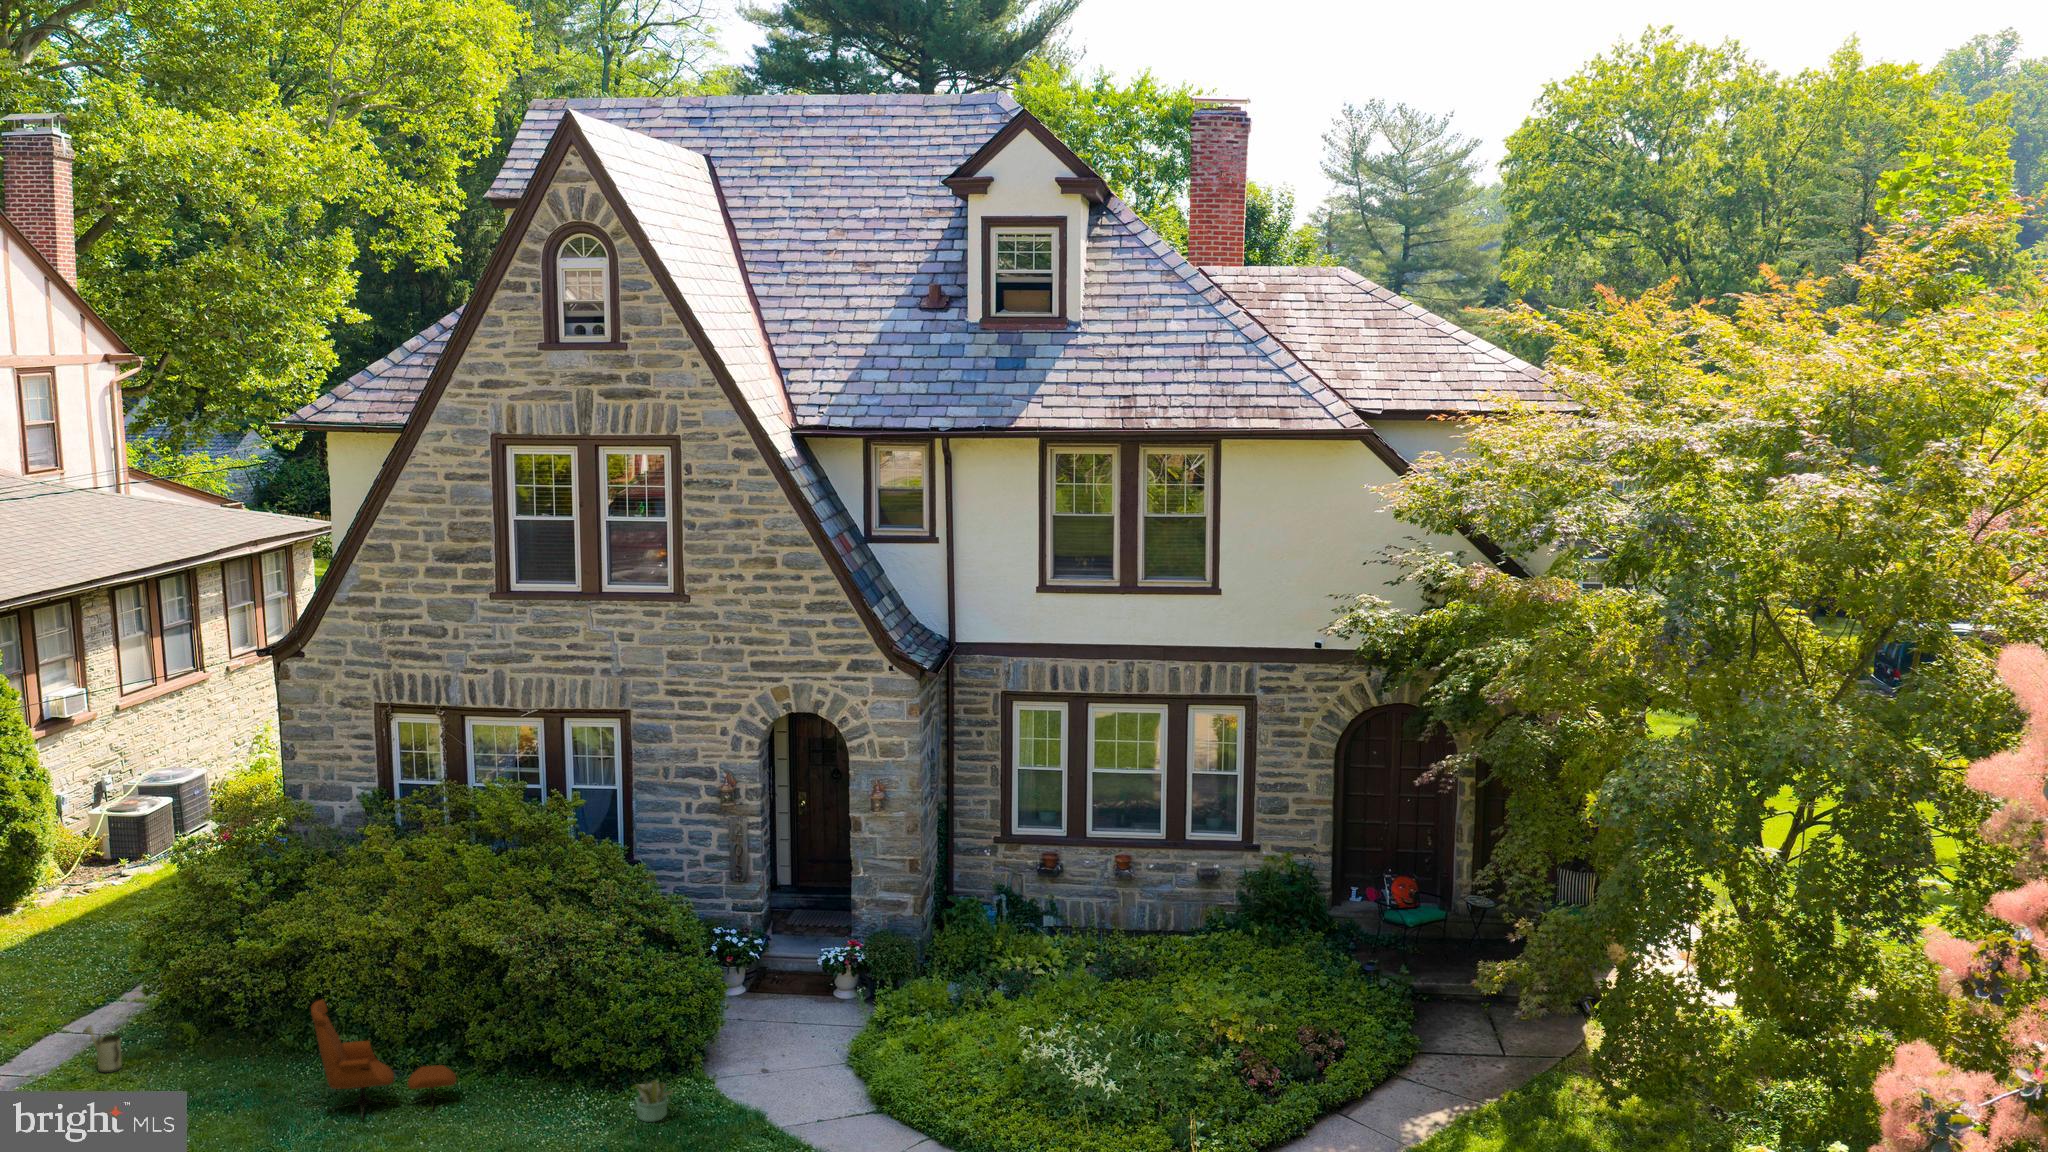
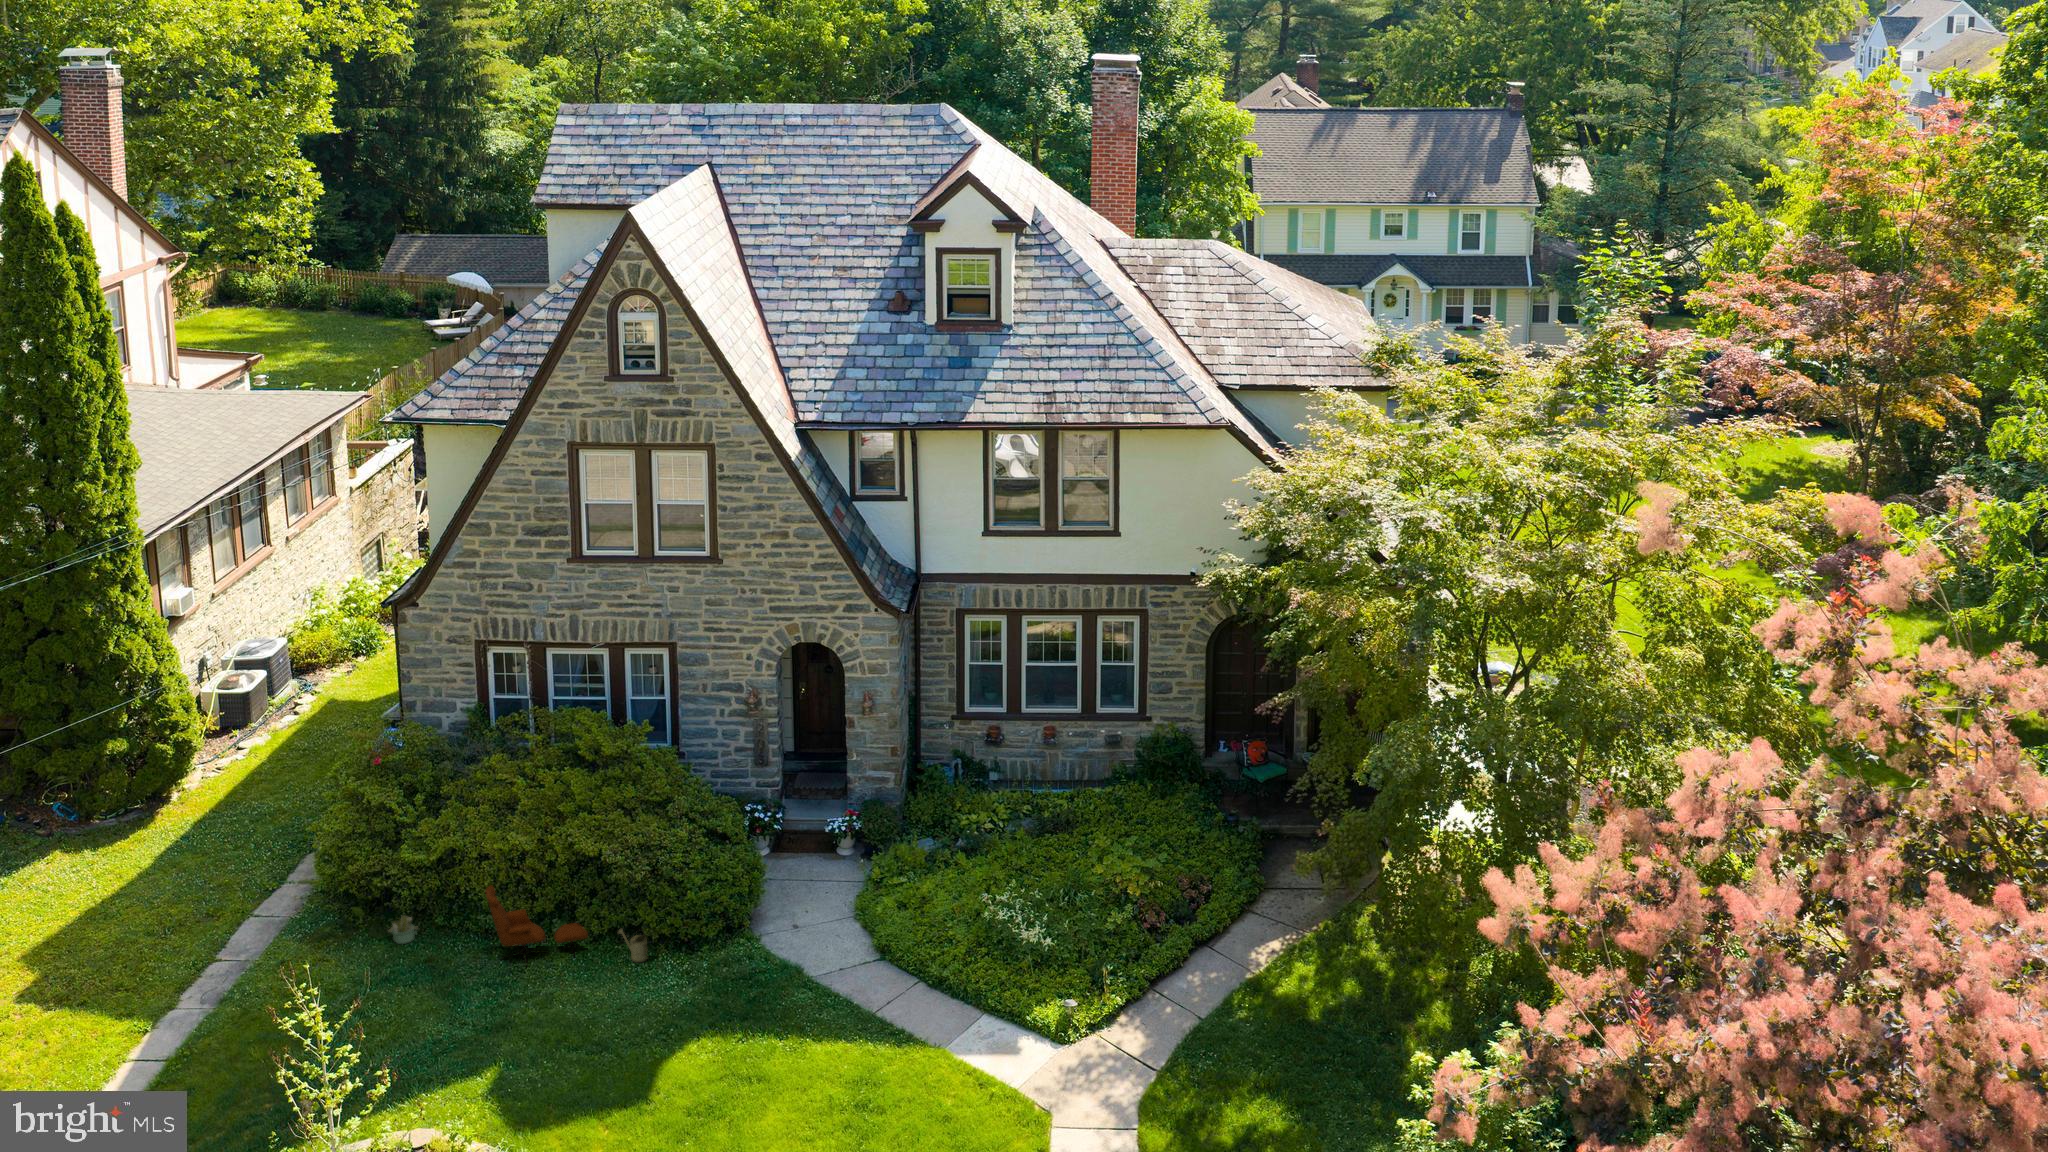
watering can: present [83,1025,122,1073] -> present [618,928,648,963]
decorative plant: present [634,1080,672,1122] -> present [389,916,417,944]

